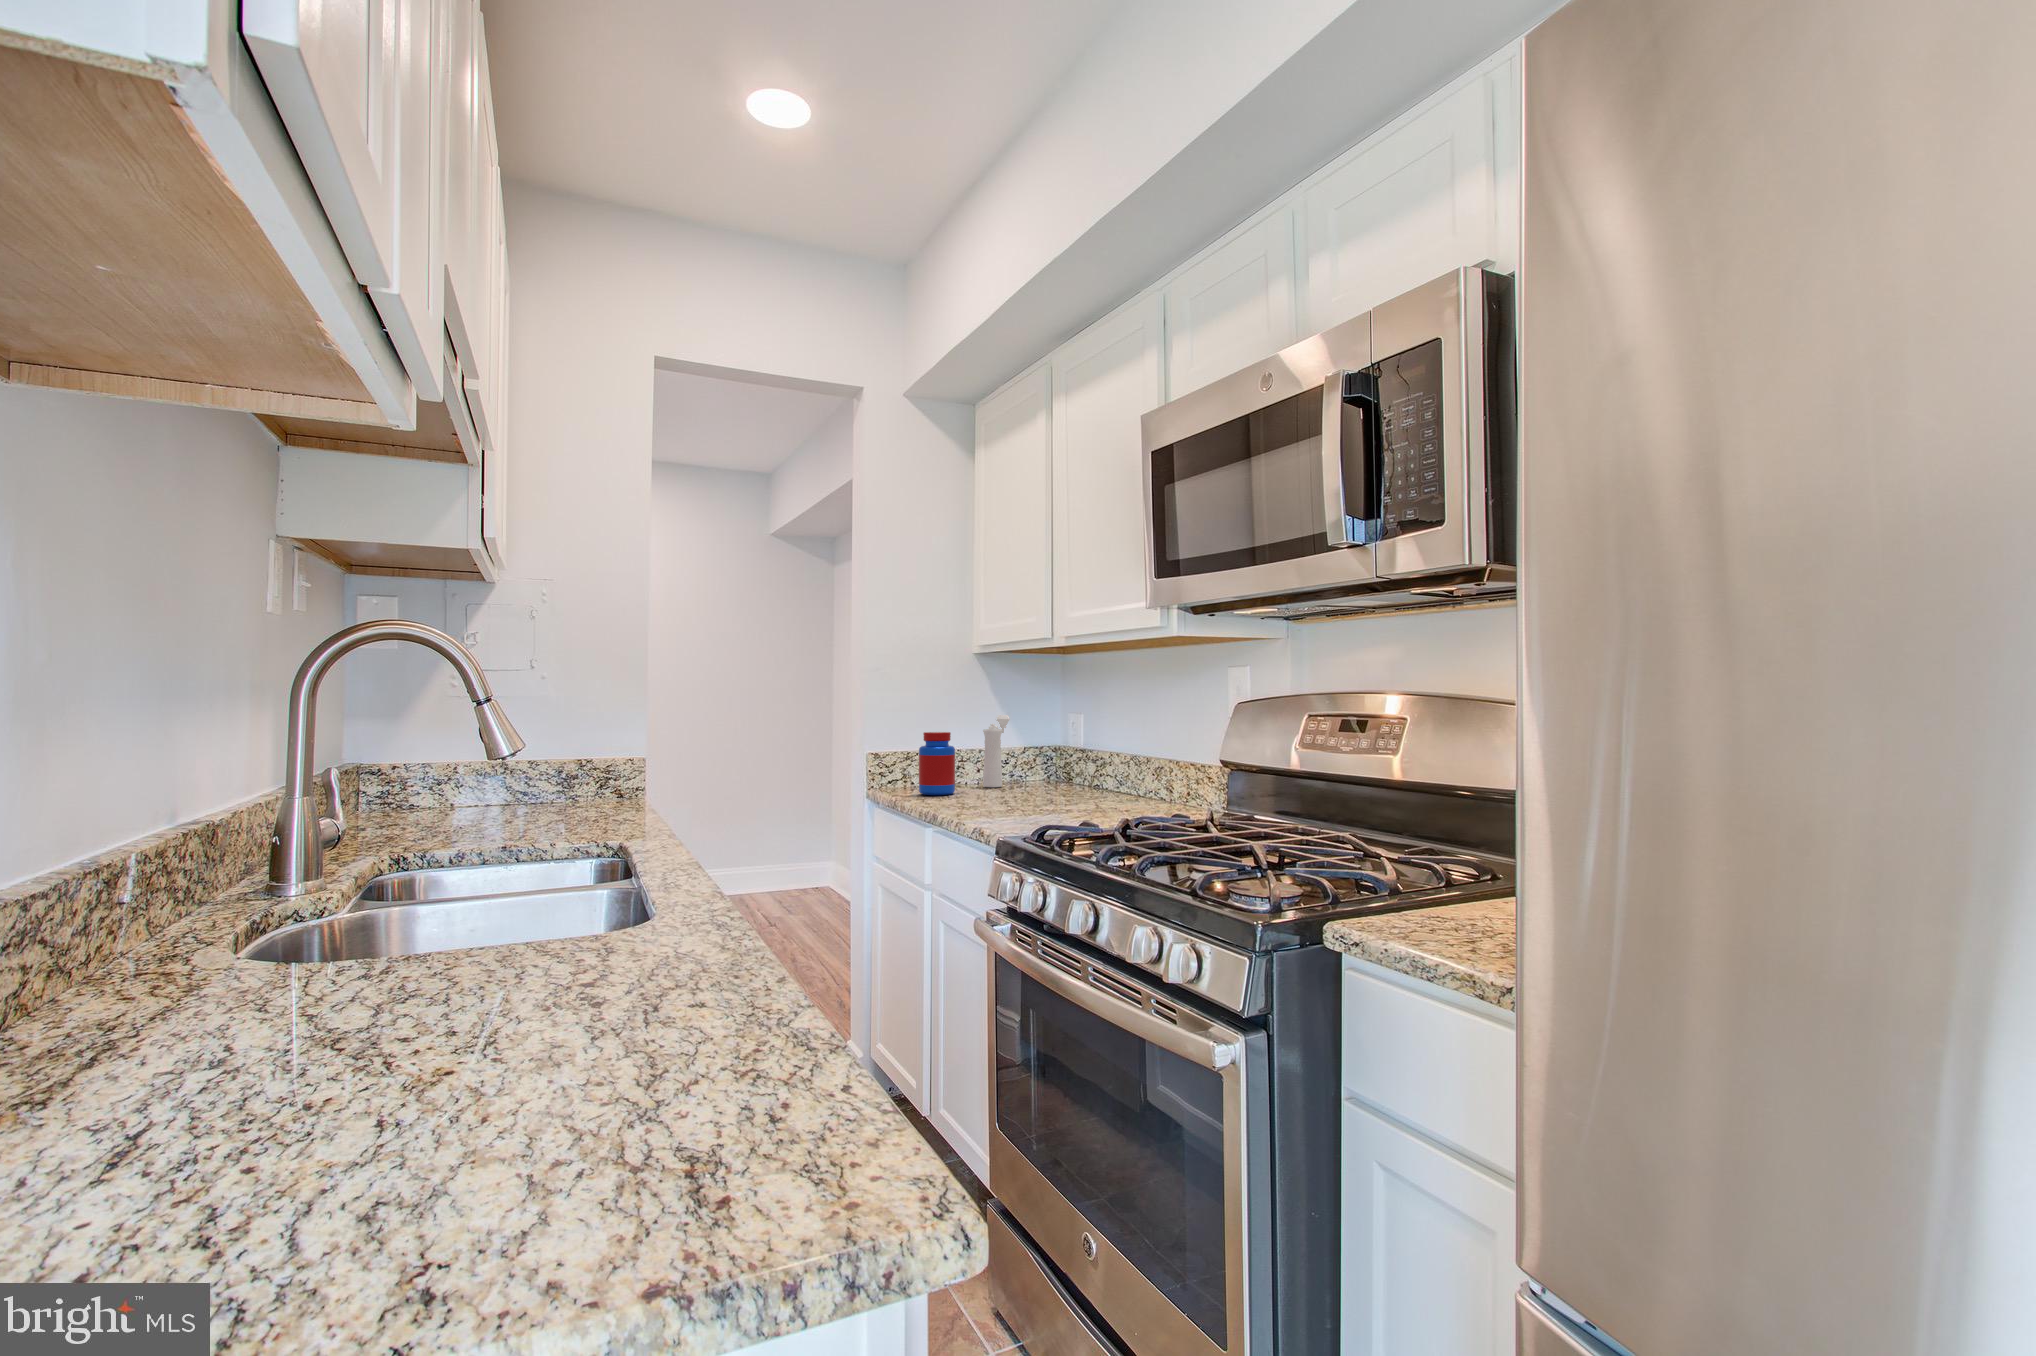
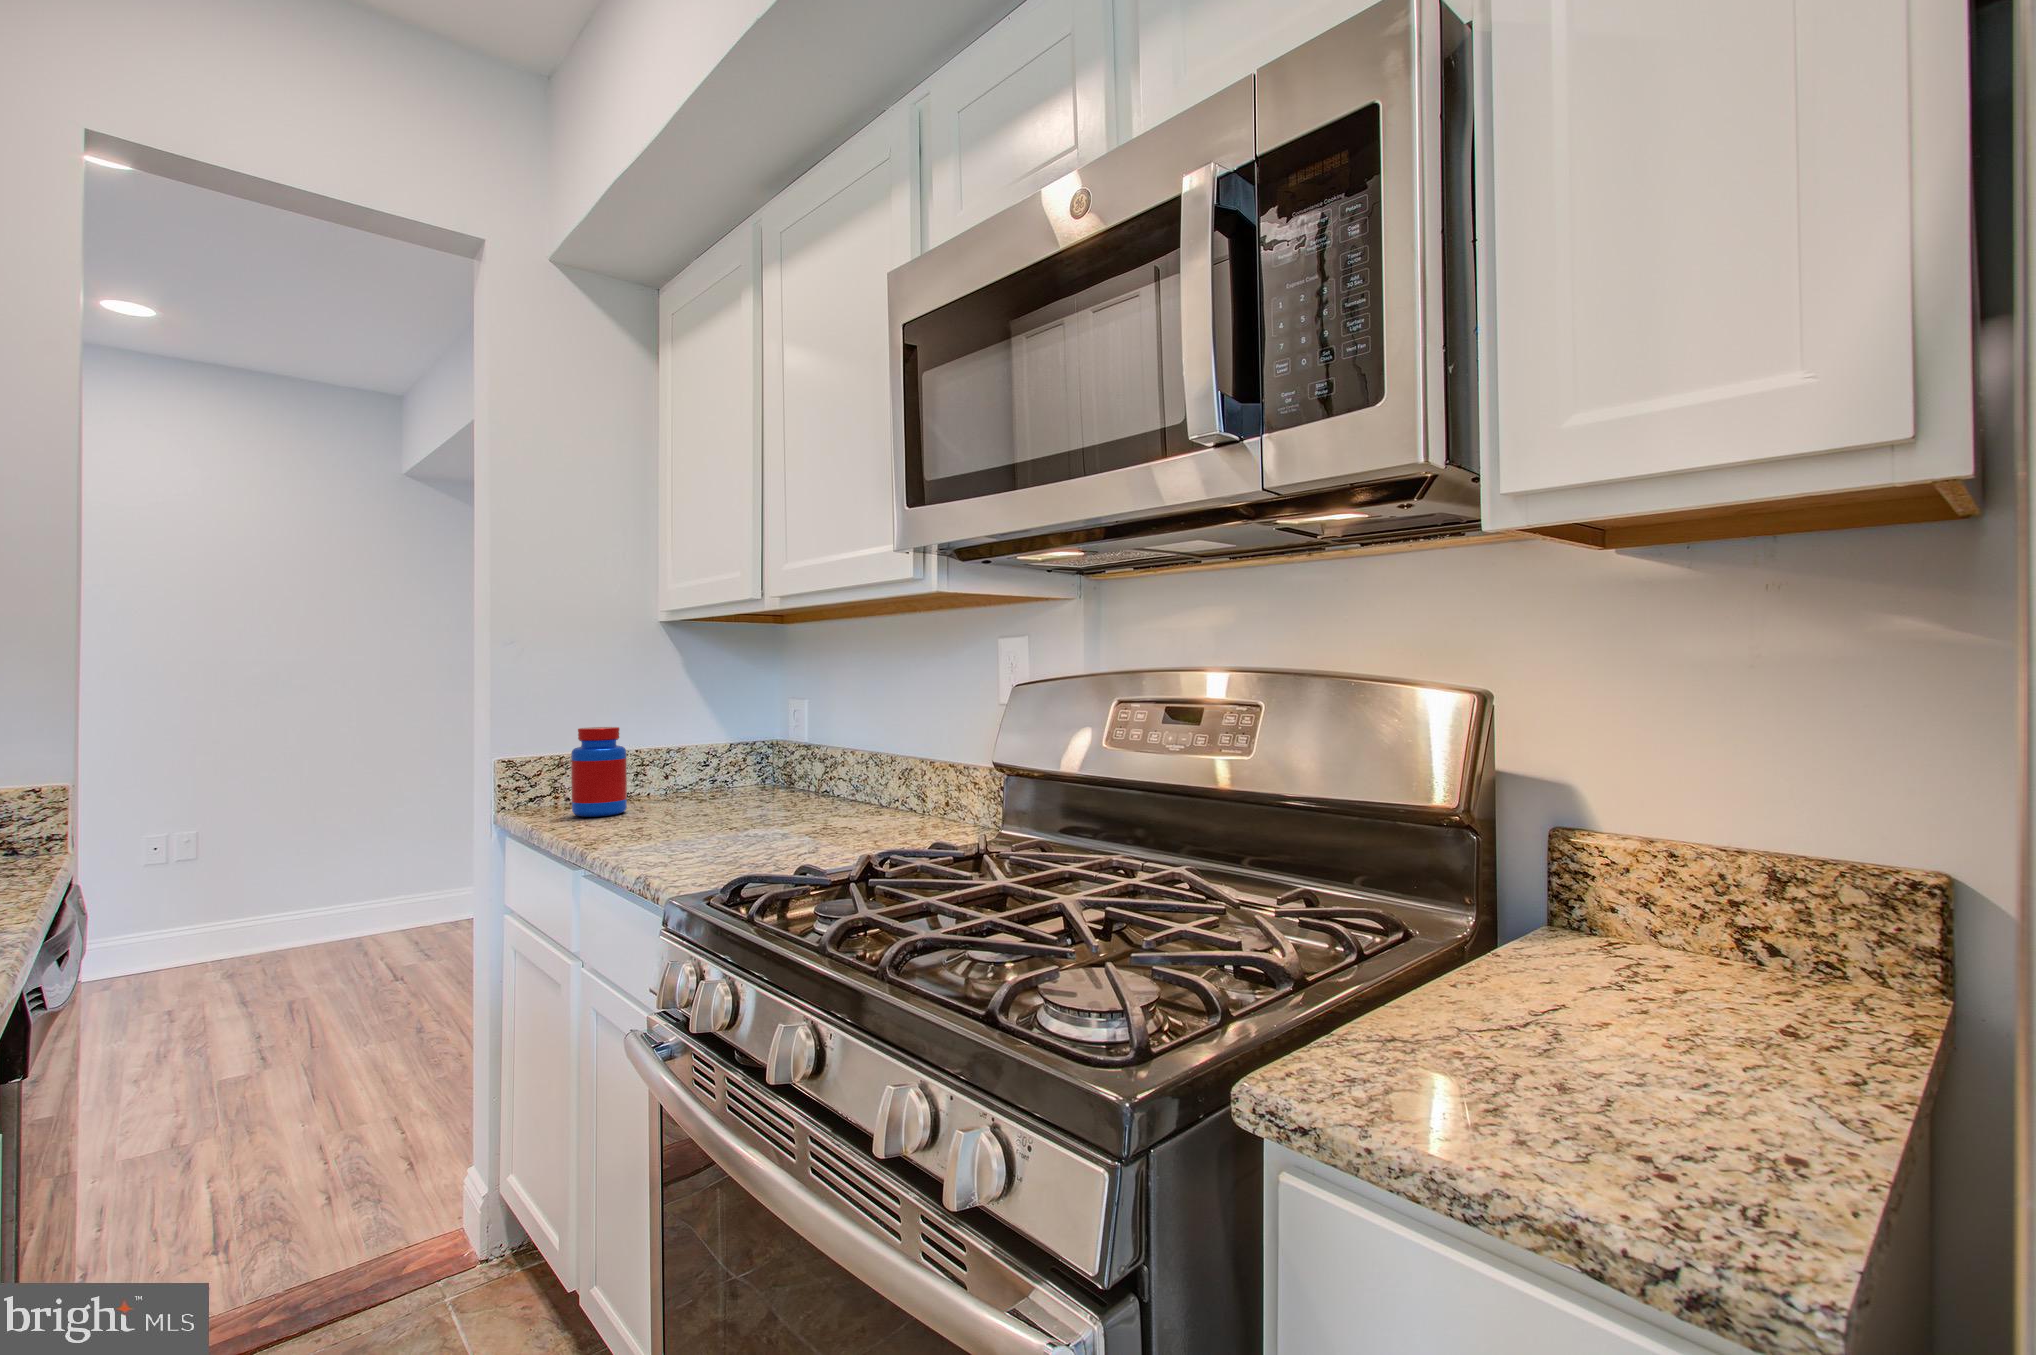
pepper mill: present [983,715,1010,787] -> none [670,701,709,799]

